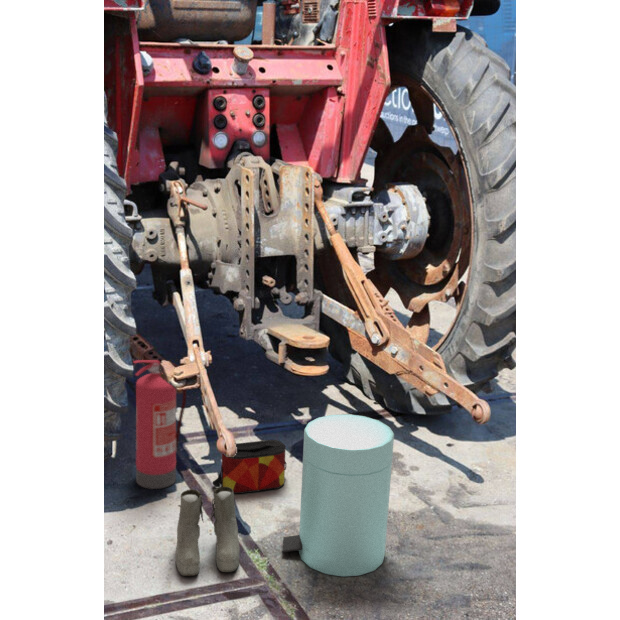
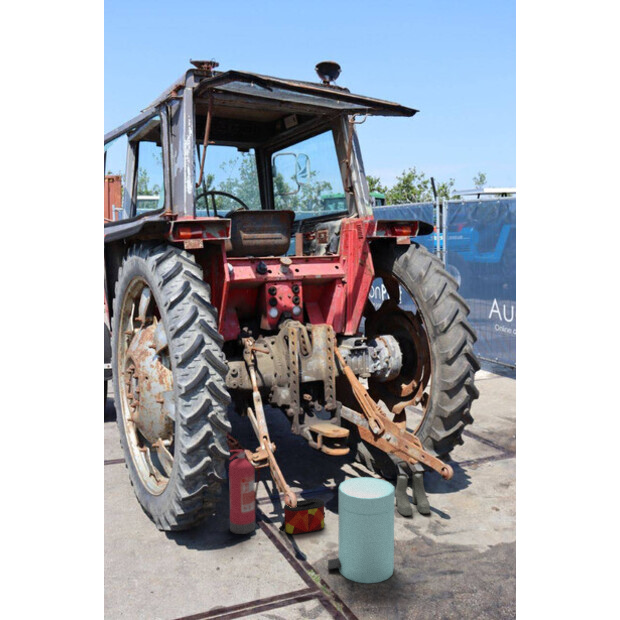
boots: present [176,487,240,576] -> present [395,472,430,516]

